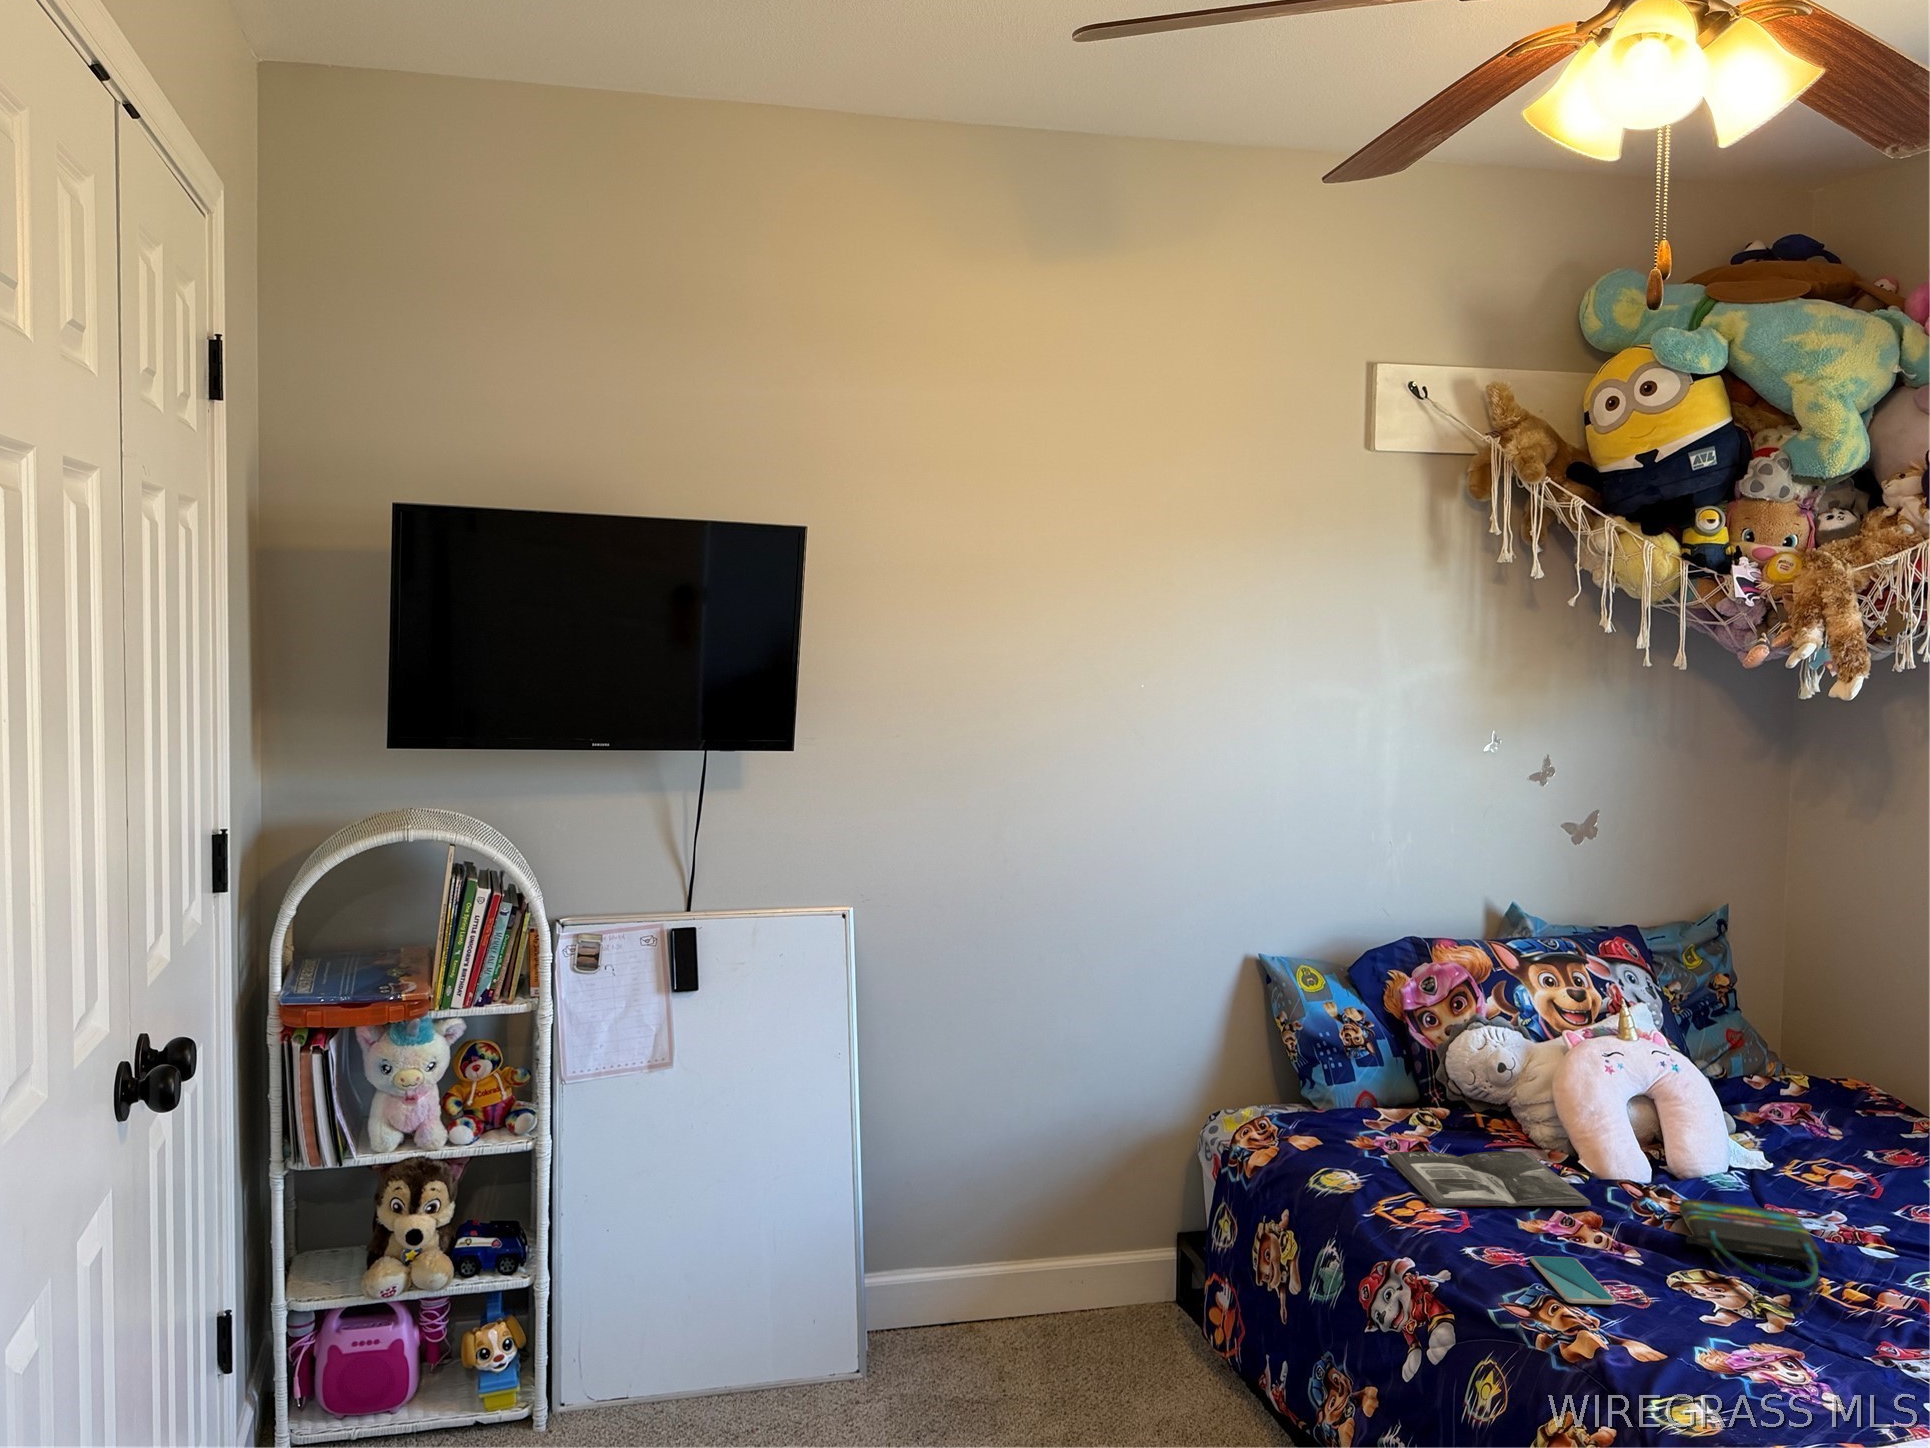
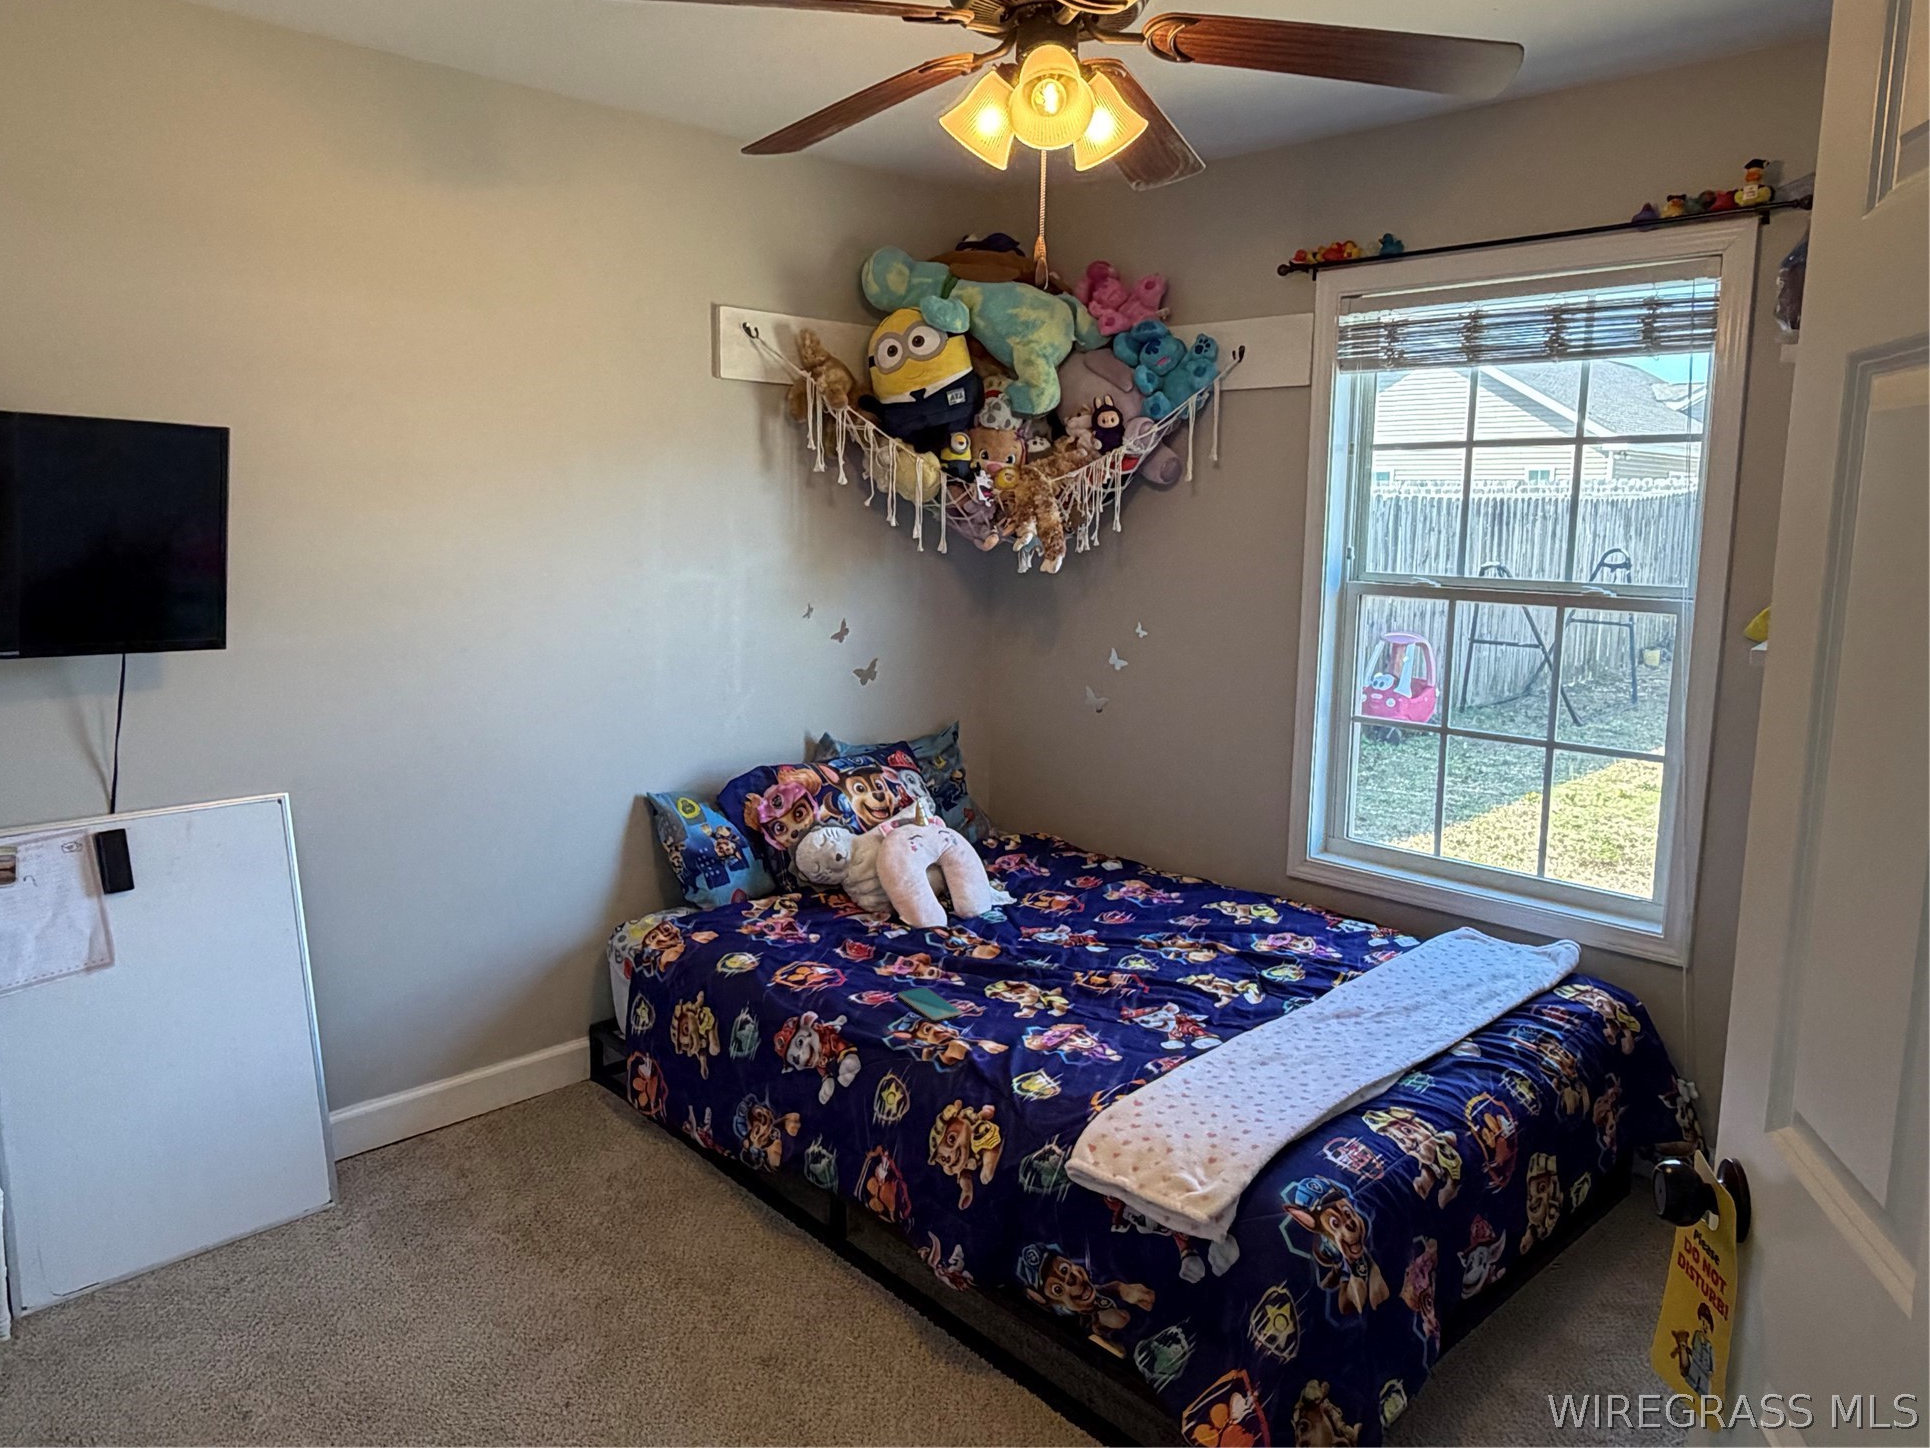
magazine: present [1388,1151,1591,1206] -> none [773,917,919,970]
tote bag: present [1679,1199,1829,1314] -> none [972,927,1068,995]

